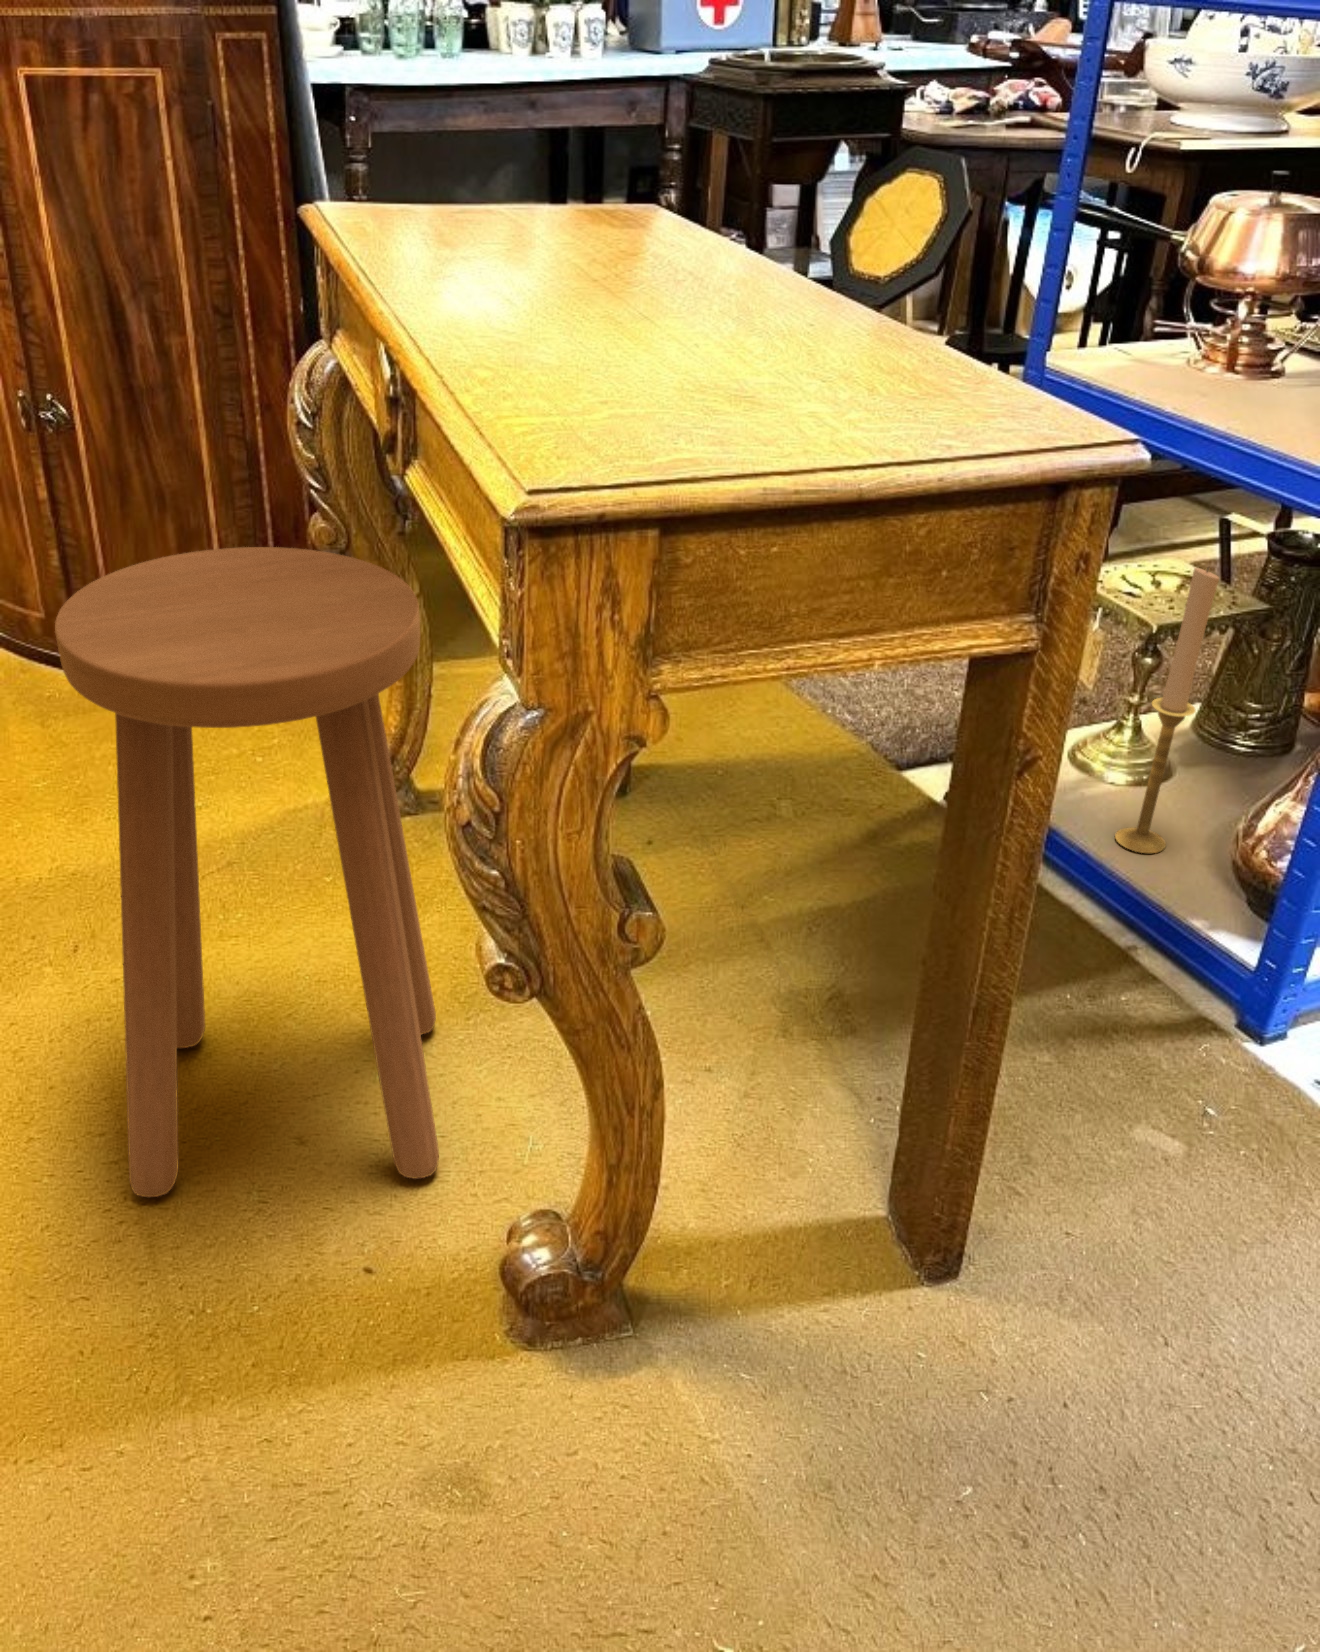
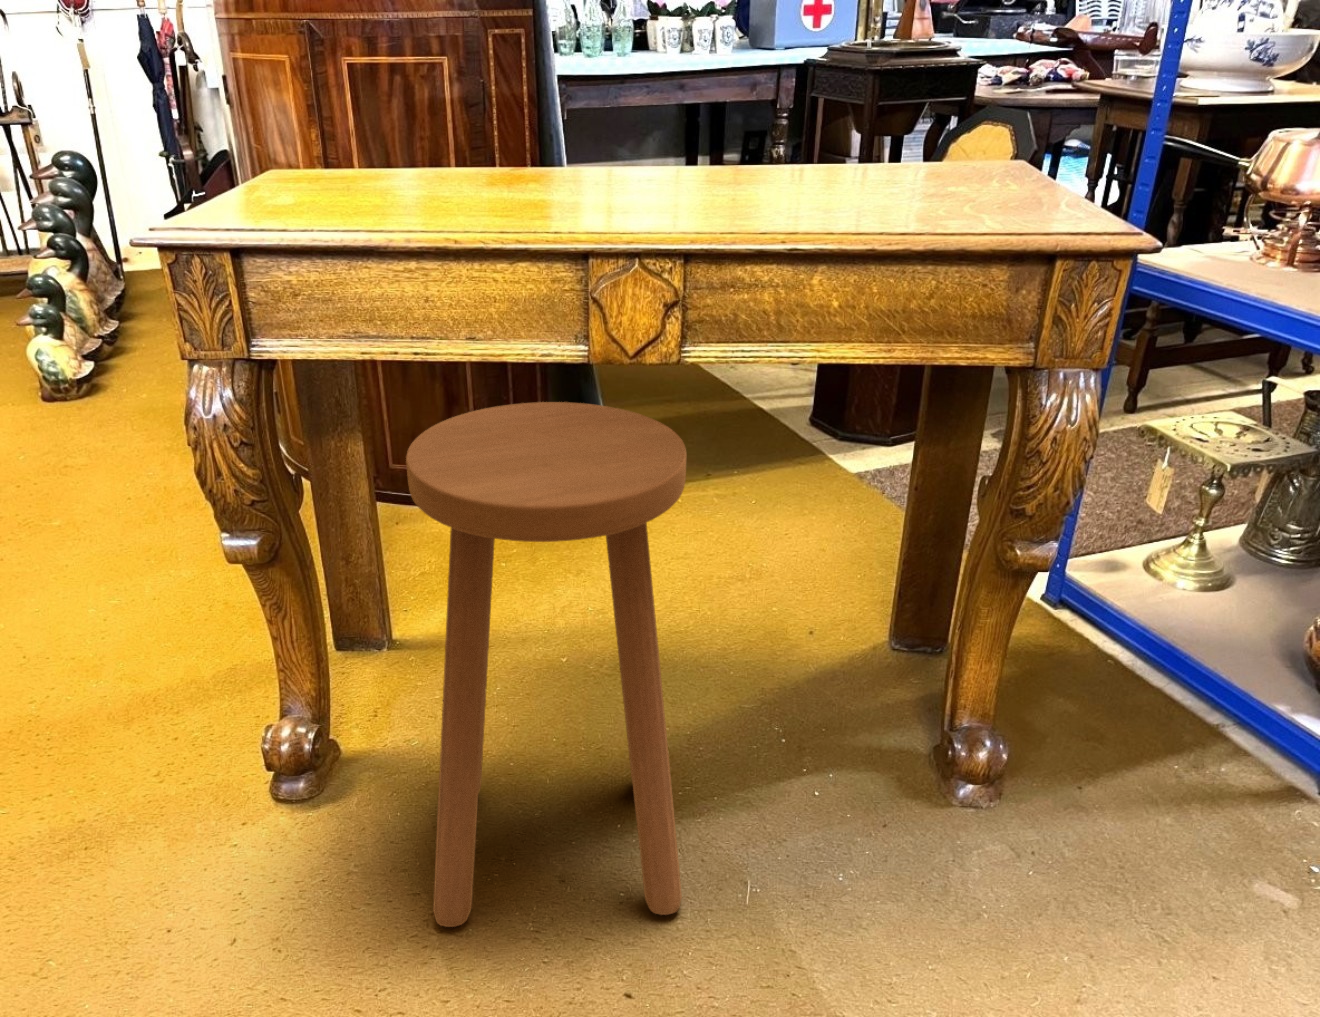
candlestick: present [1115,568,1219,853] -> none [1195,416,1286,648]

